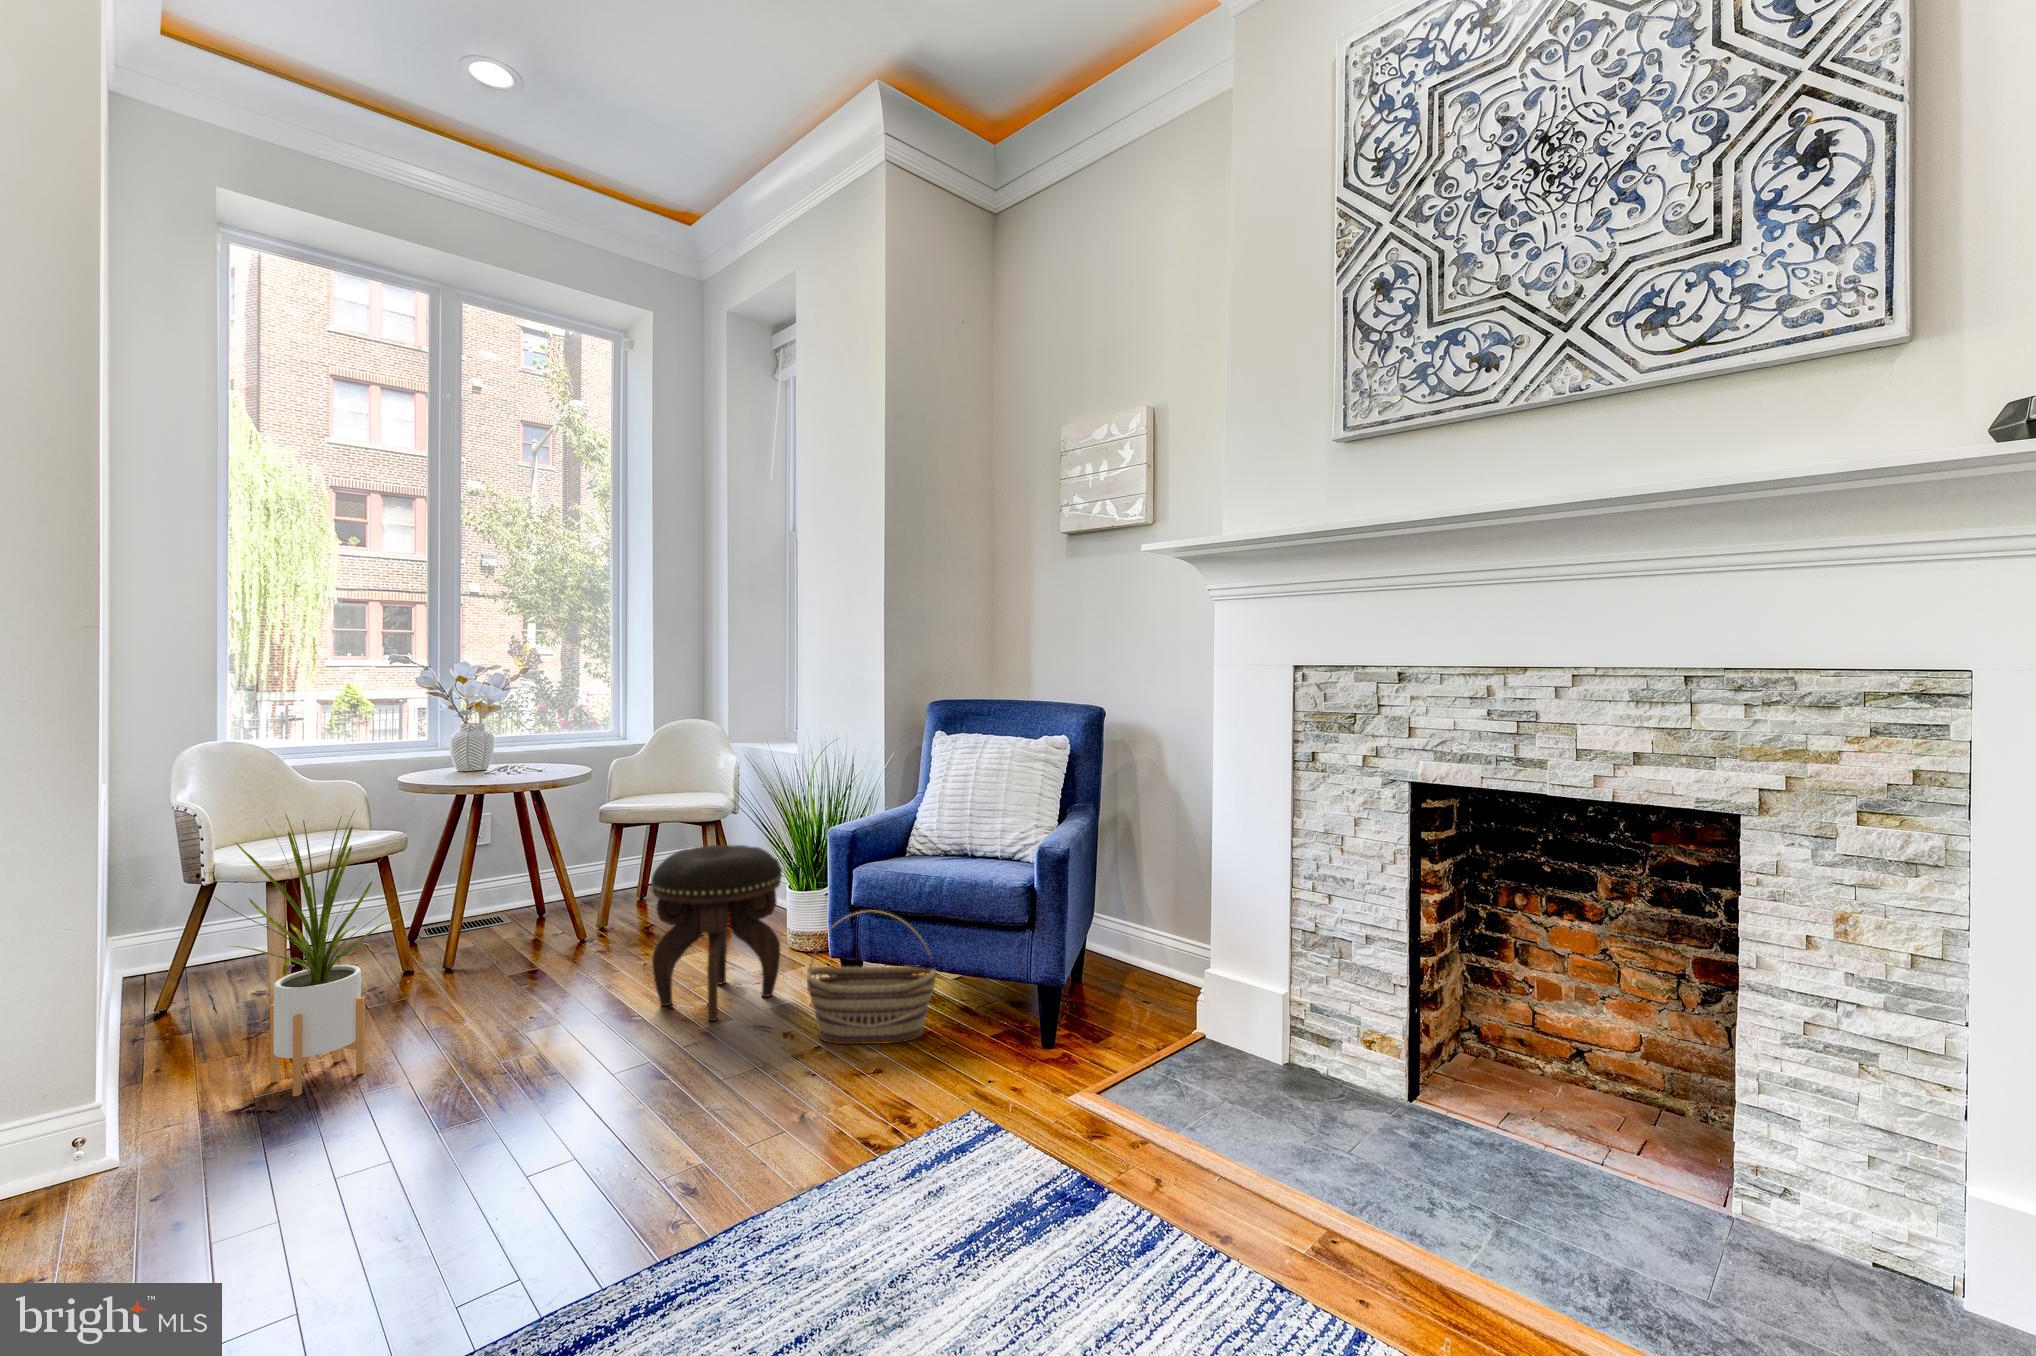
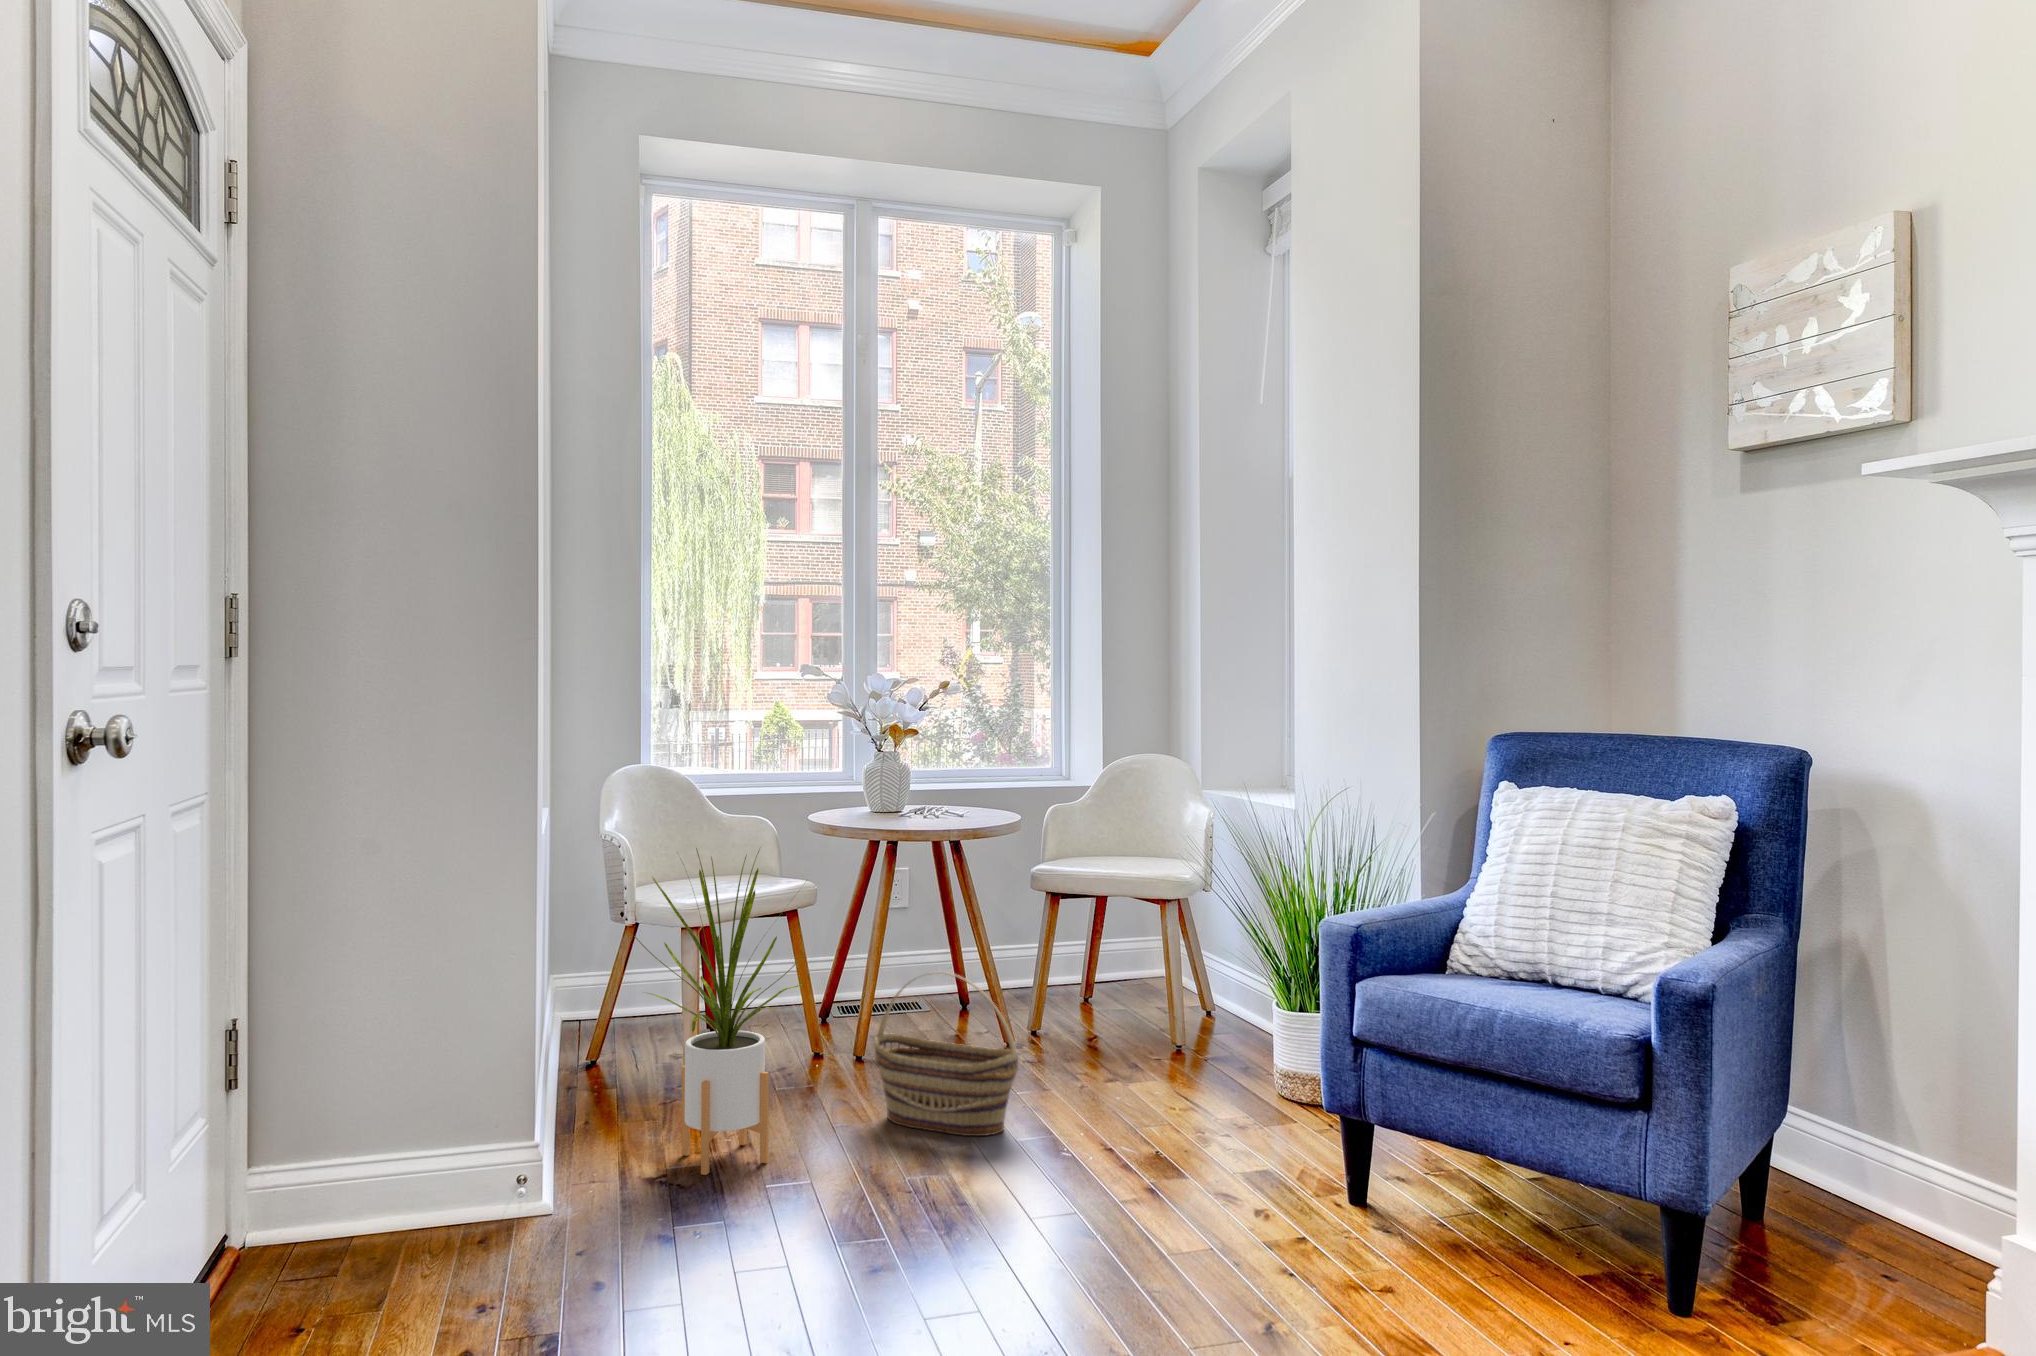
footstool: present [651,845,782,1021] -> none [1083,930,1258,1177]
basket: present [807,911,936,1044] -> present [875,972,1018,1136]

